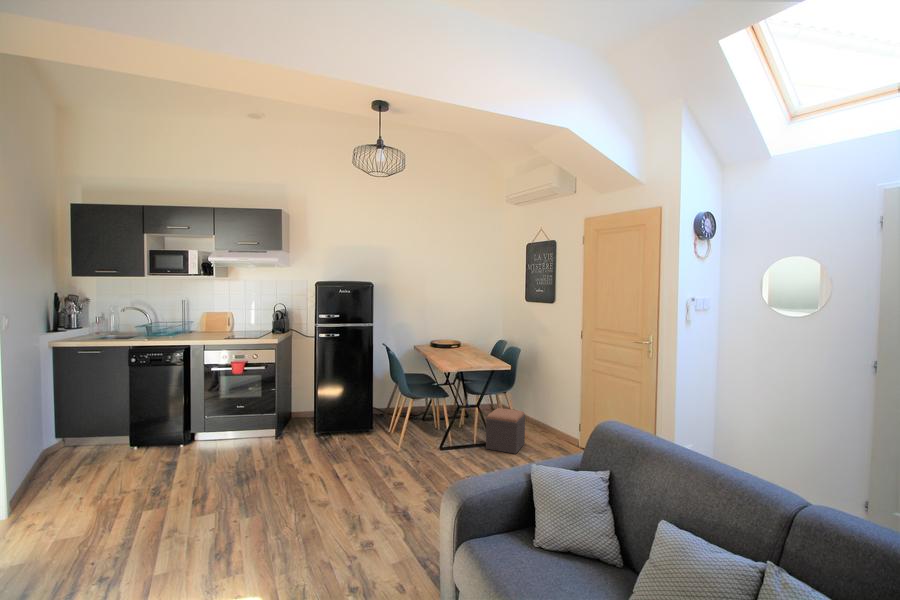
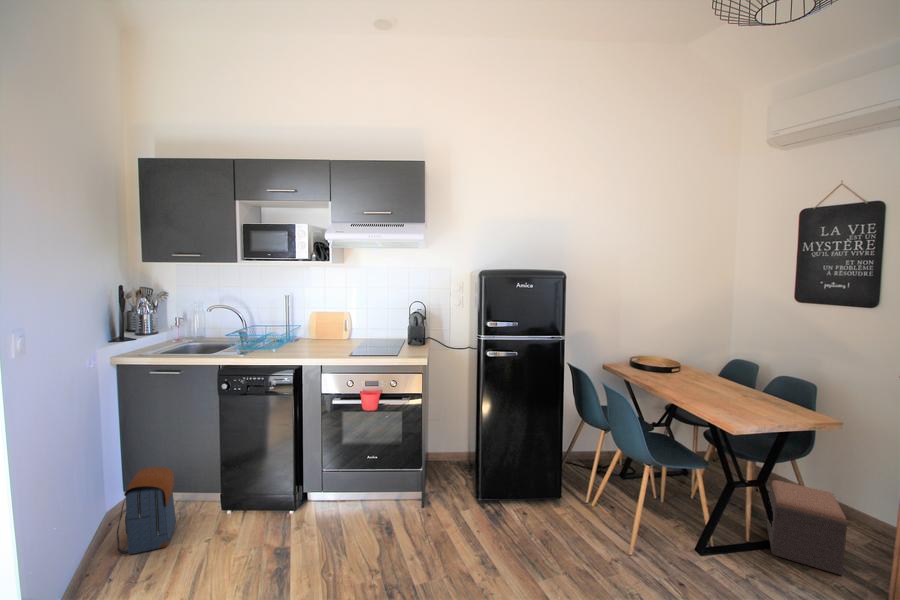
backpack: none [55,415,96,468] -> present [117,467,176,554]

